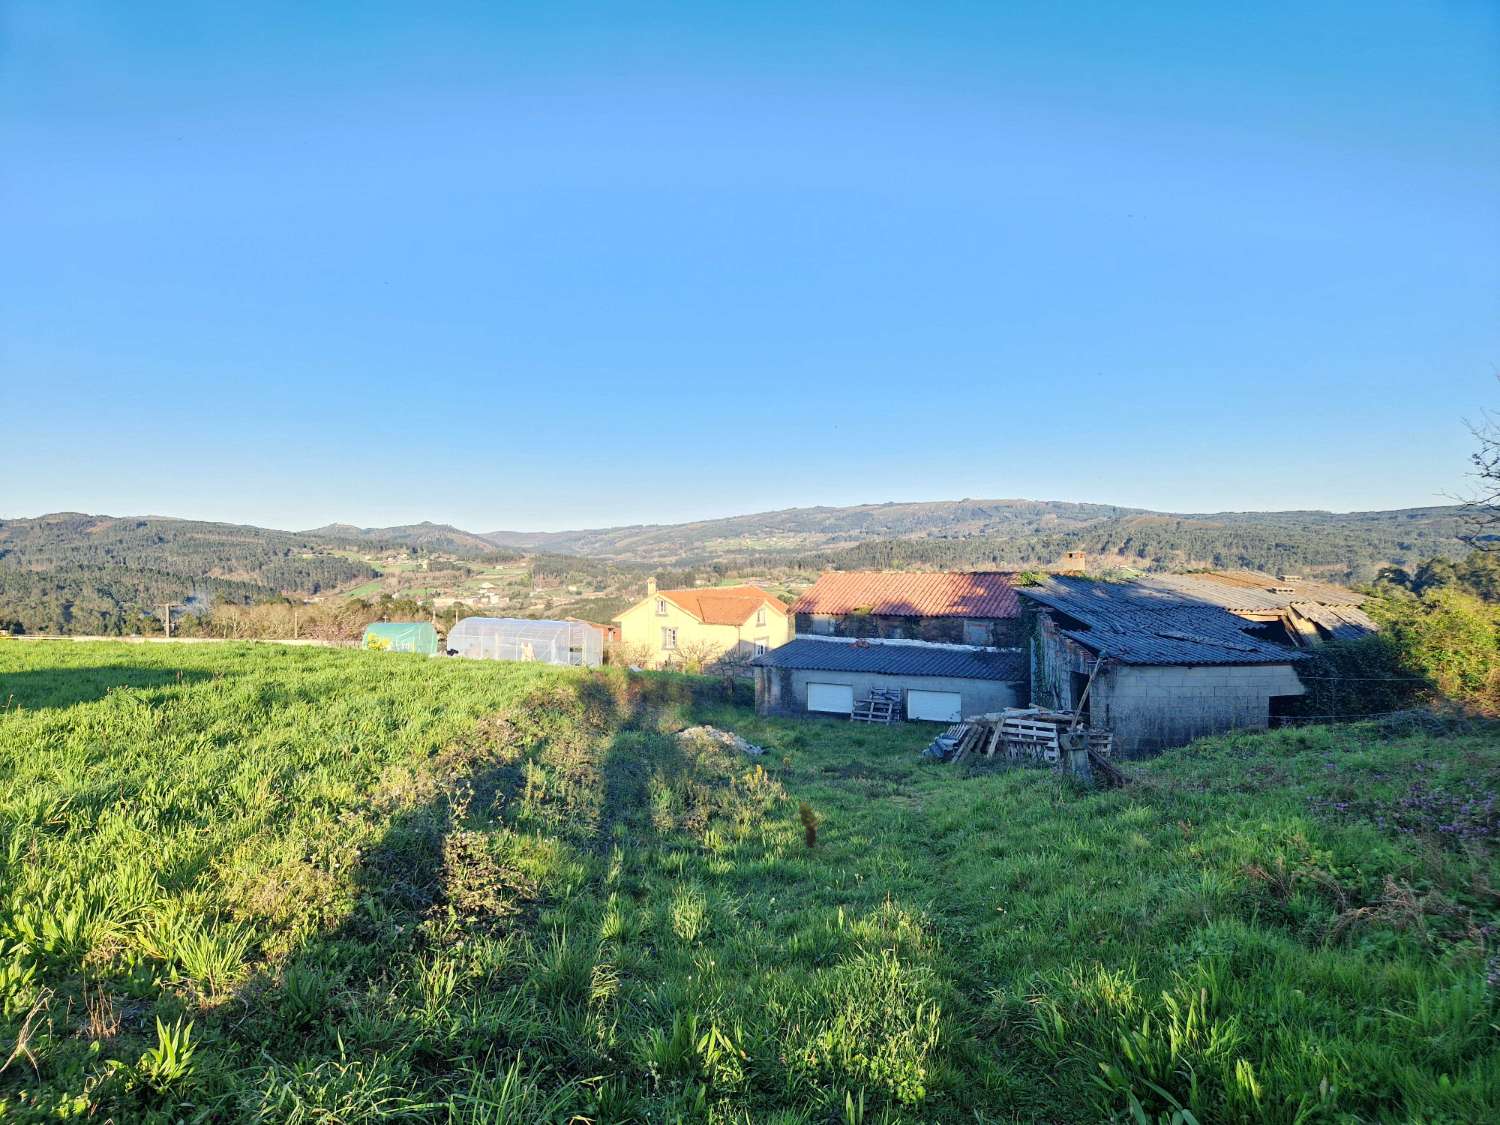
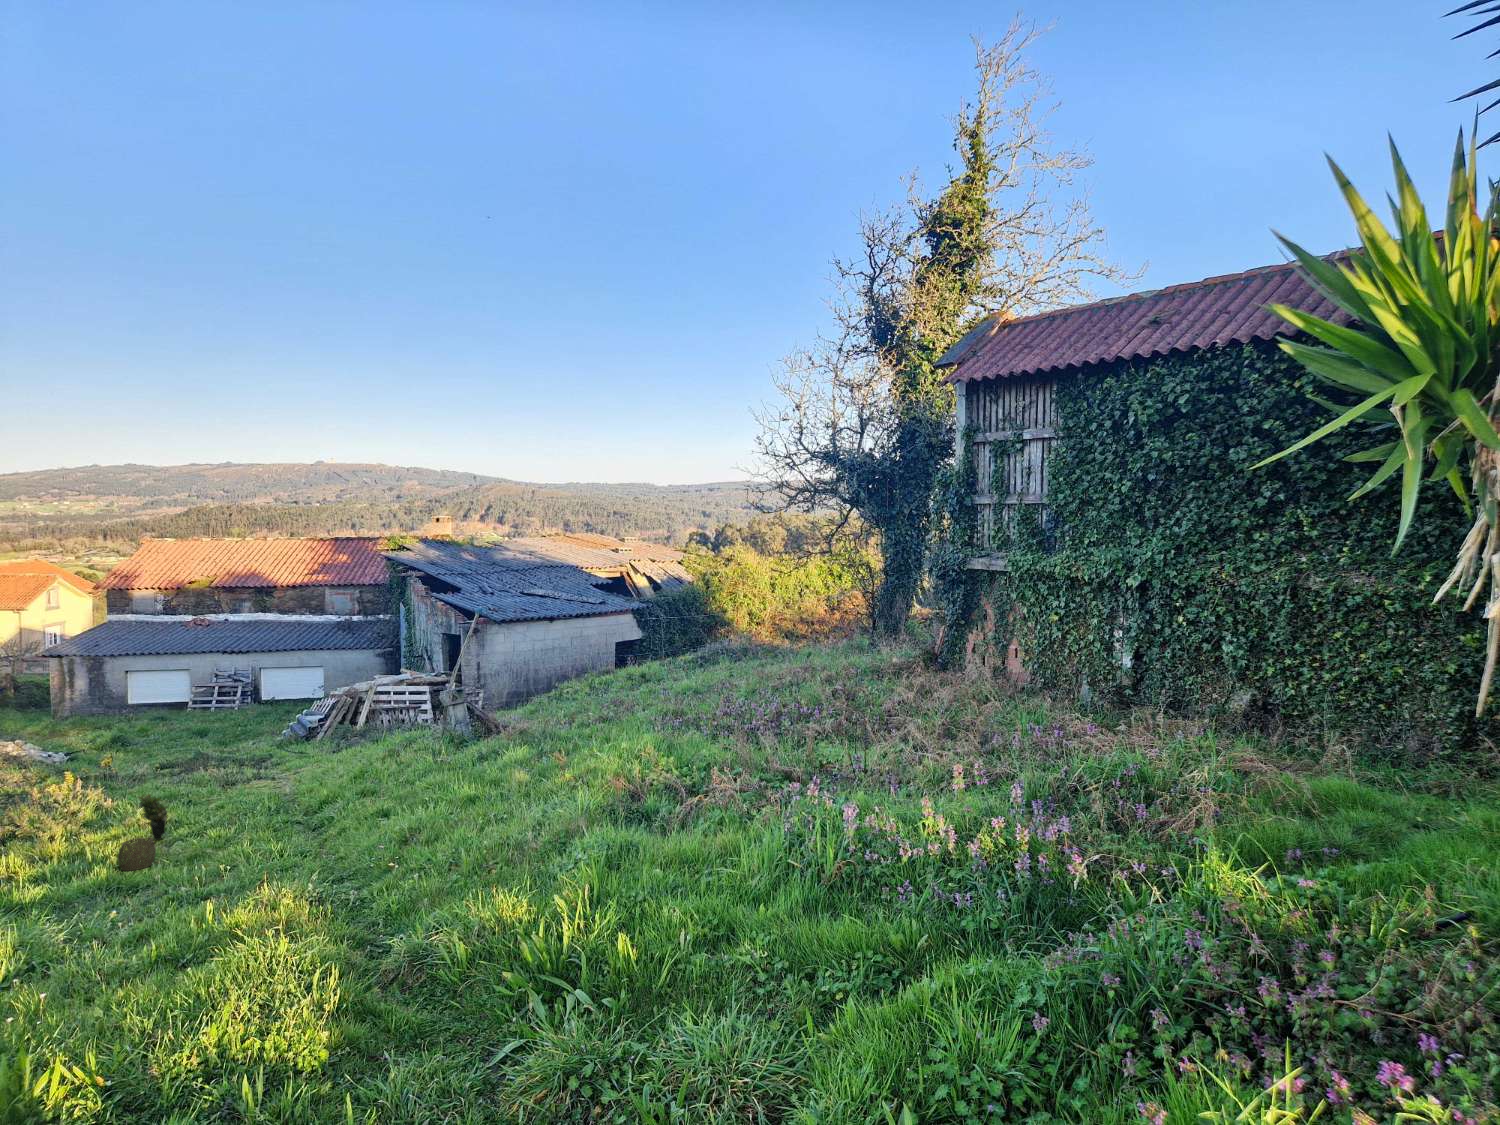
woven basket: none [771,851,799,883] -> present [117,838,156,871]

